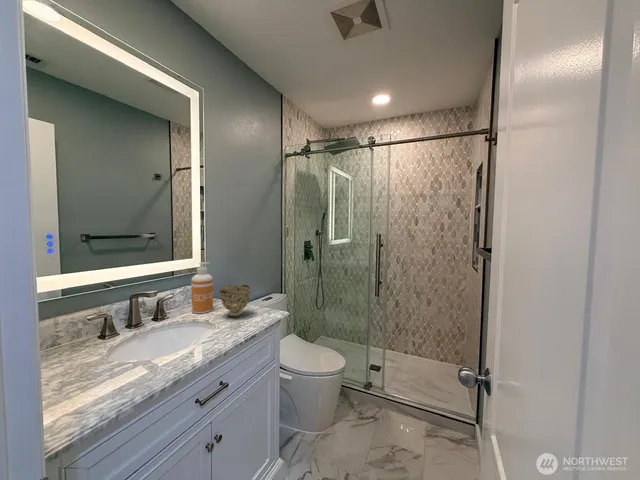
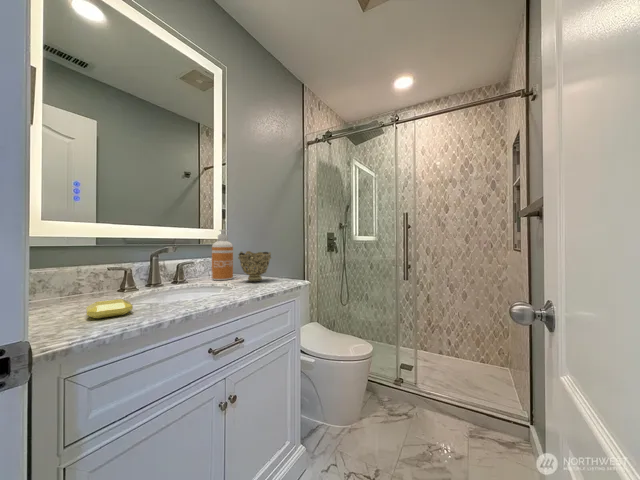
soap bar: none [80,369,126,396] -> present [86,299,133,319]

